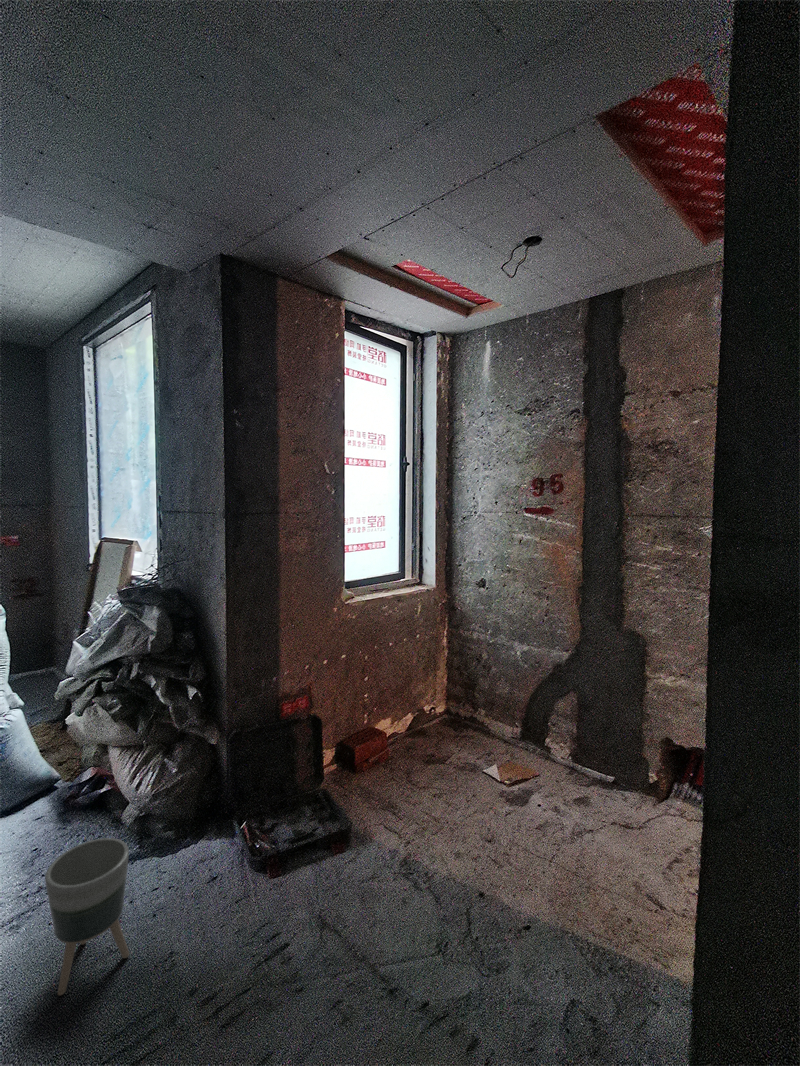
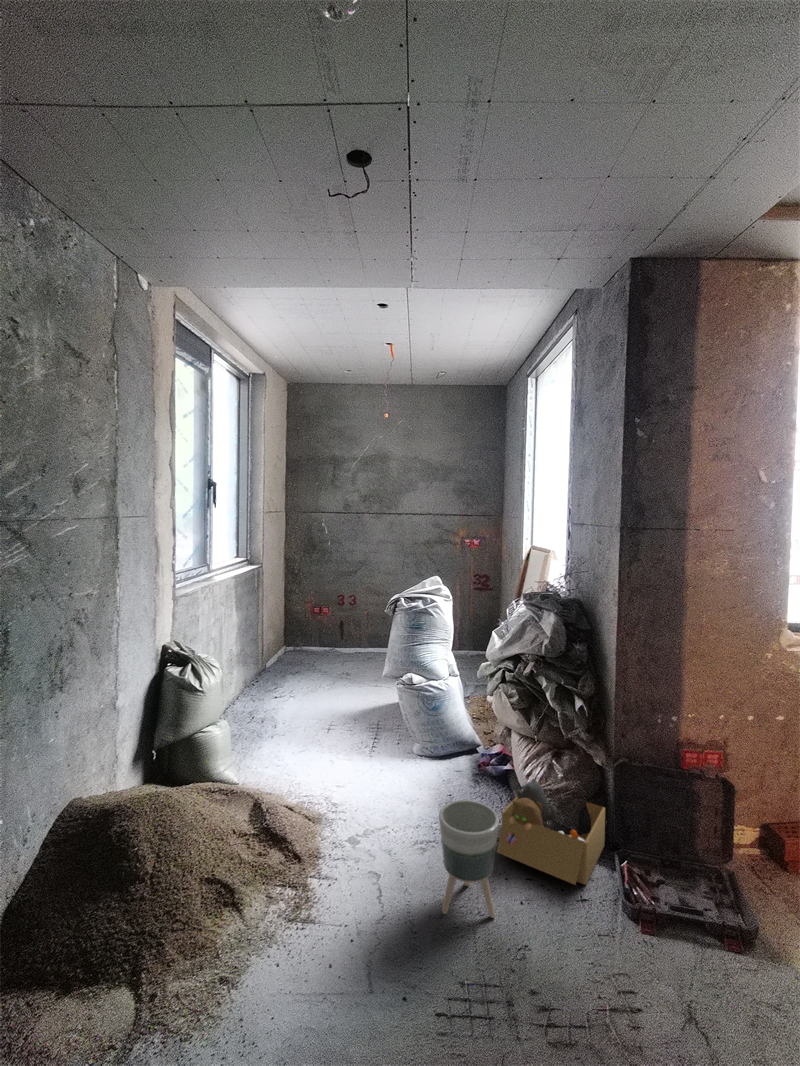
cardboard box: none [115,783,223,885] -> present [497,779,605,885]

